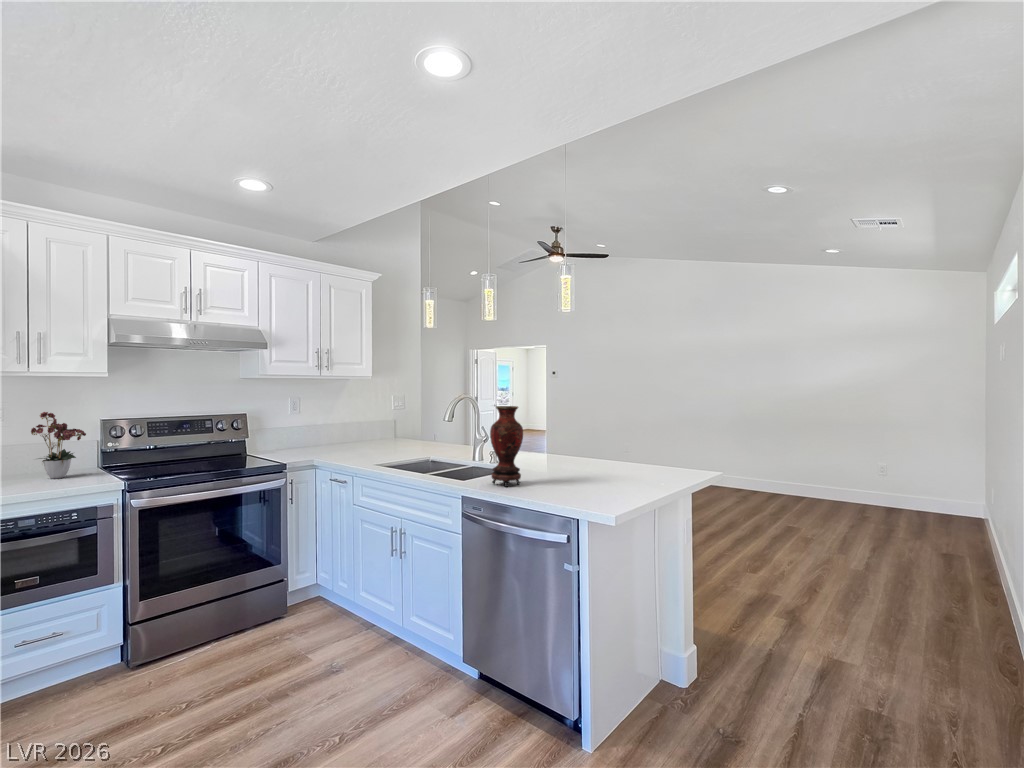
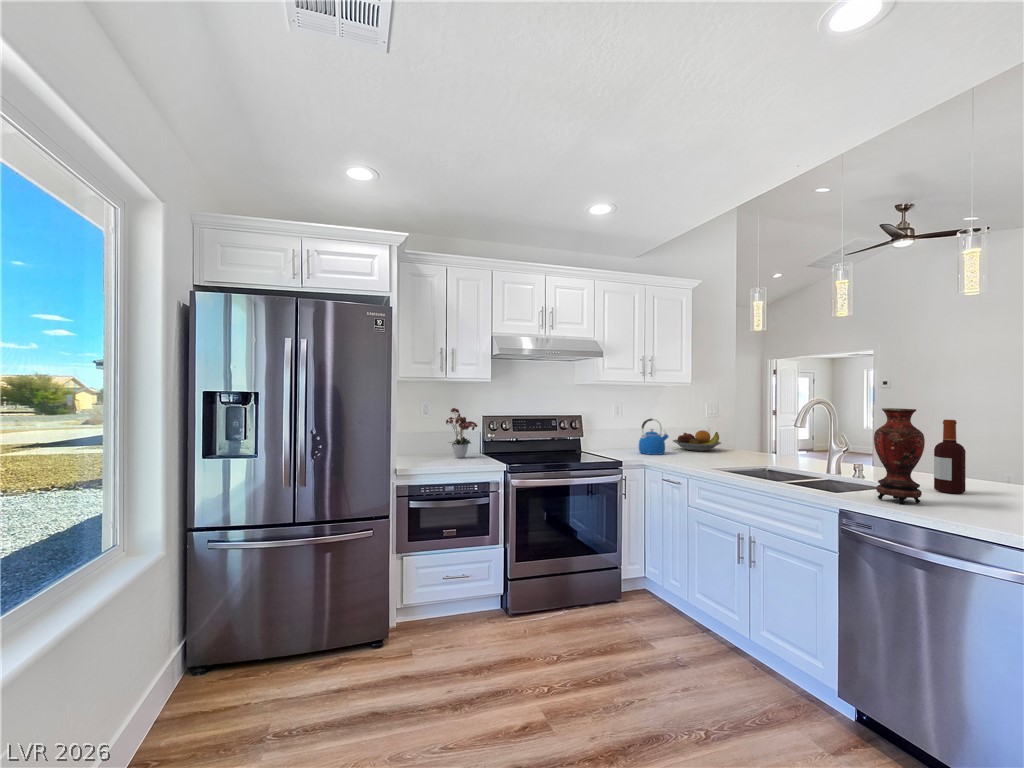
bottle: none [540,413,559,473] -> present [934,420,966,494]
kettle: none [314,415,348,454] -> present [639,419,669,455]
fruit bowl: none [355,425,403,446] -> present [673,430,721,451]

